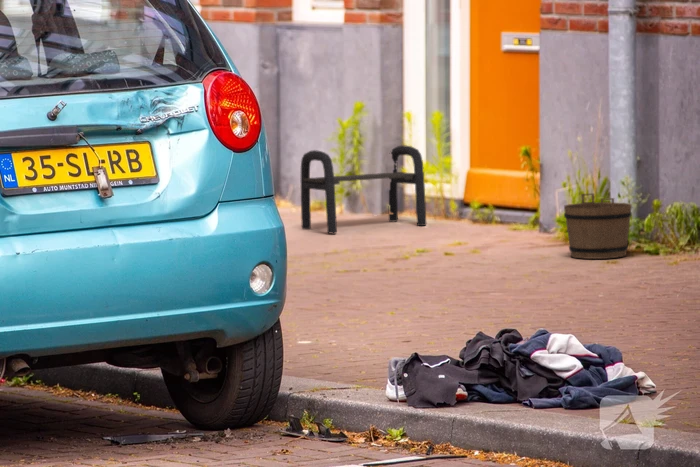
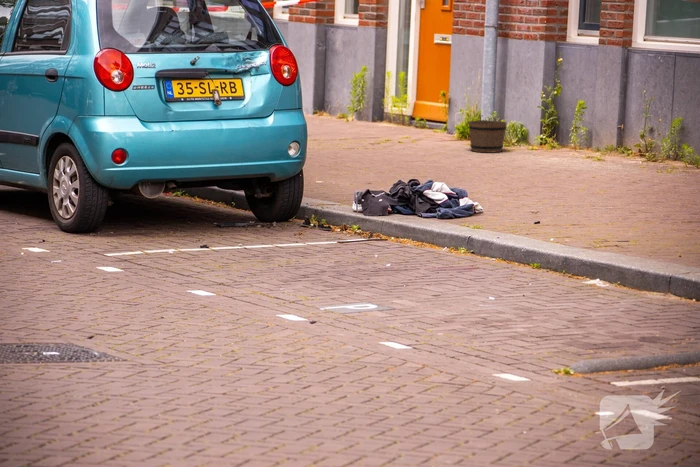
bench: present [301,146,426,233] -> none [322,82,395,132]

